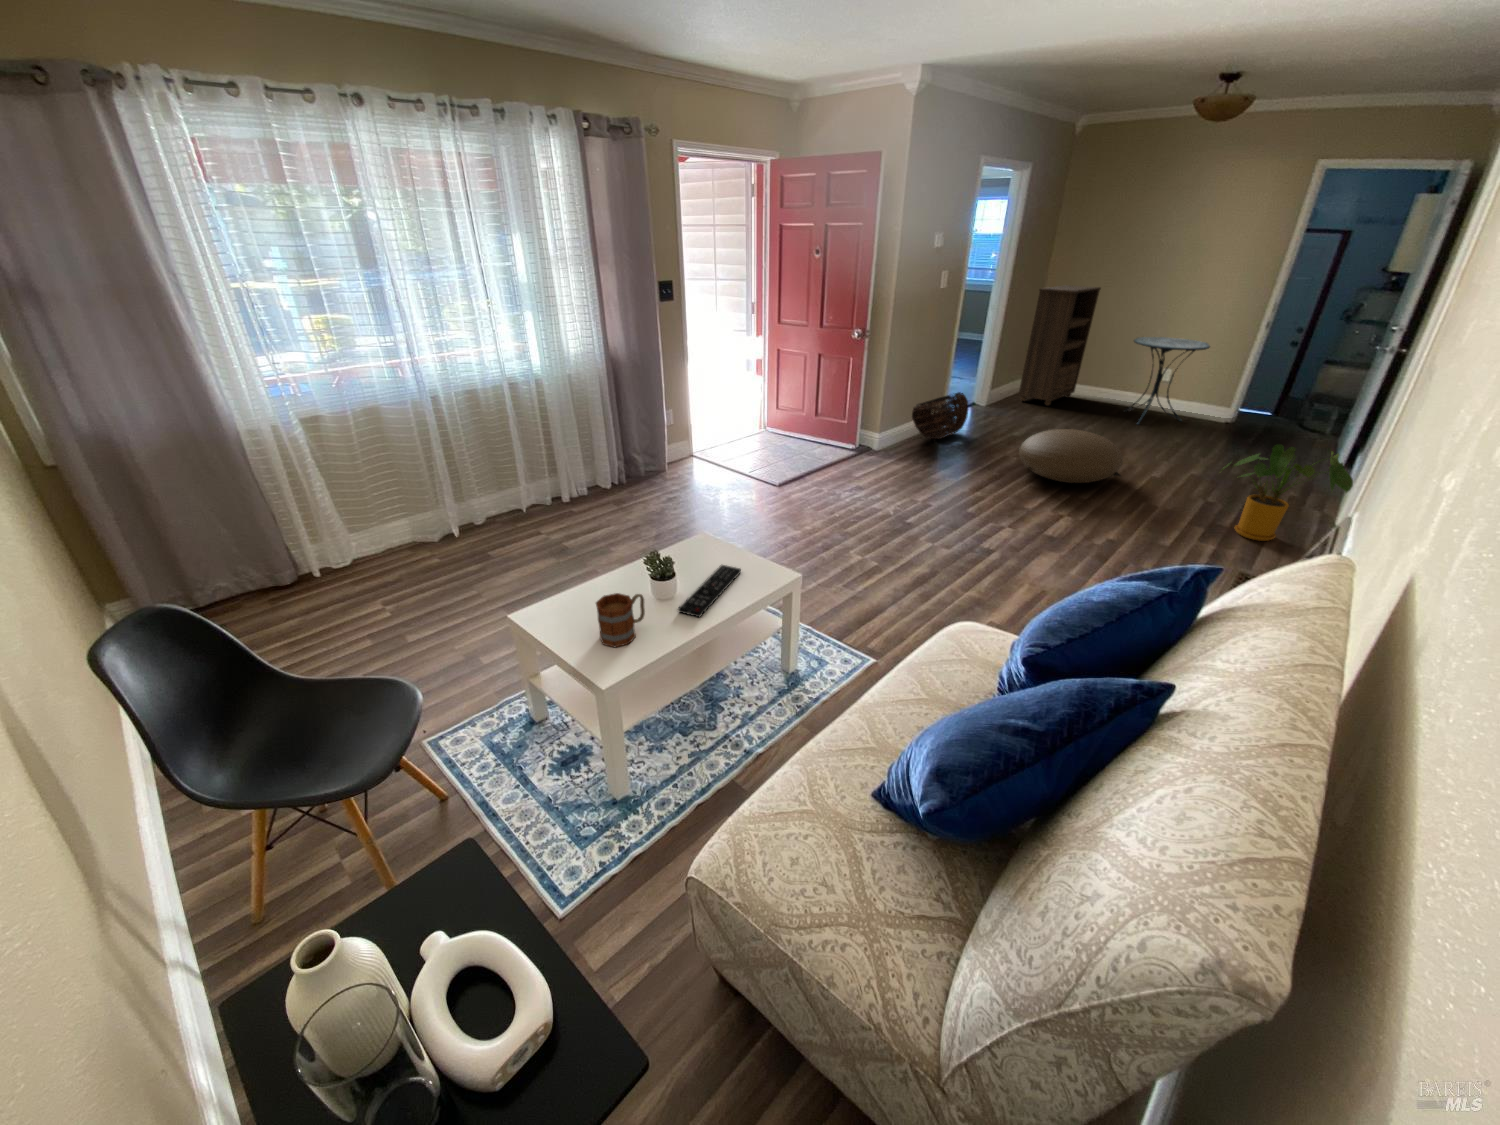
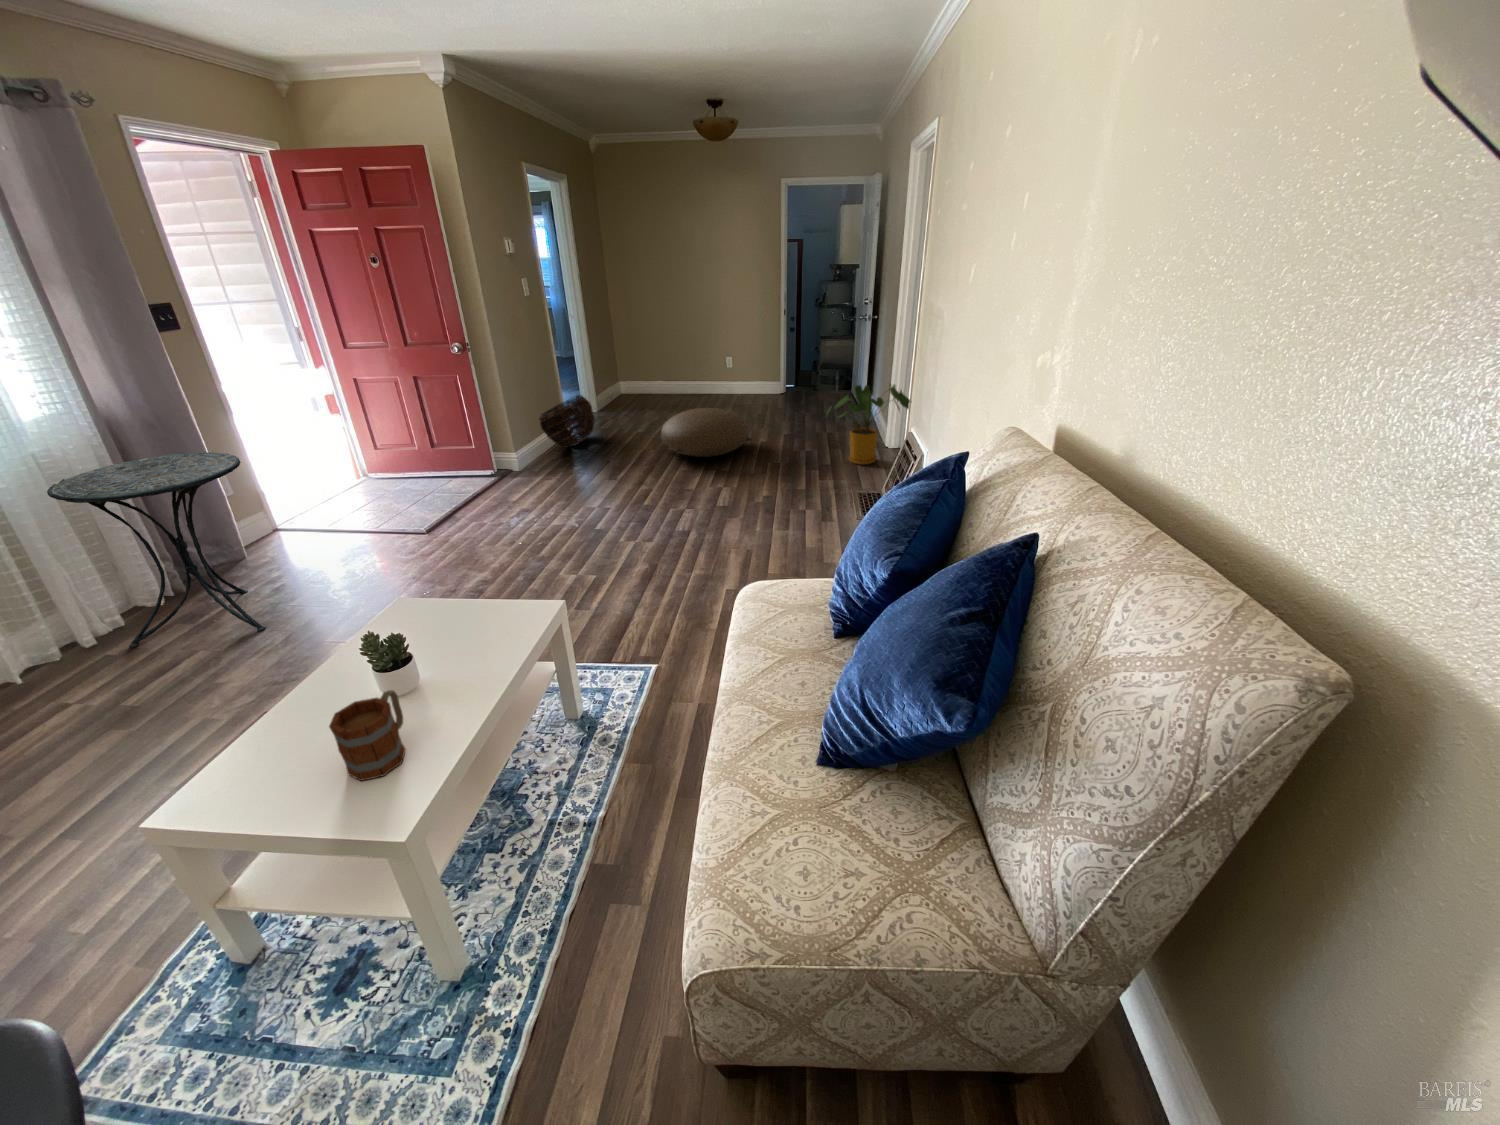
bookshelf: present [1019,285,1101,406] -> none [611,283,669,397]
side table: present [1125,337,1210,424] -> present [47,452,265,648]
remote control: present [678,565,741,617] -> none [442,619,490,696]

